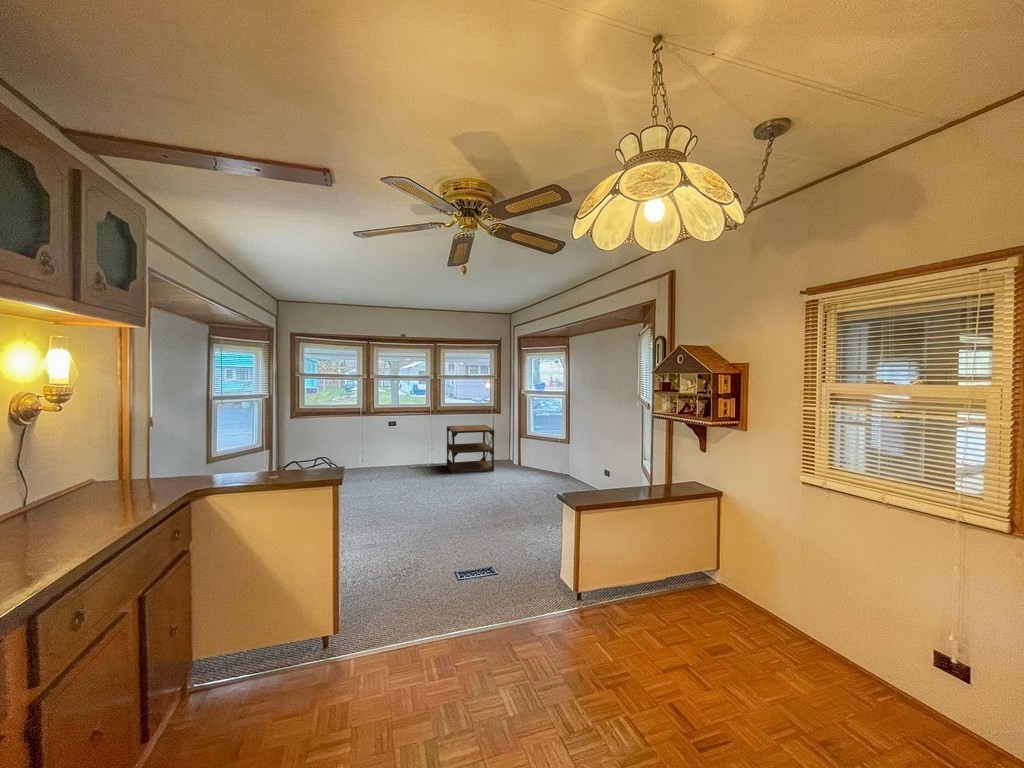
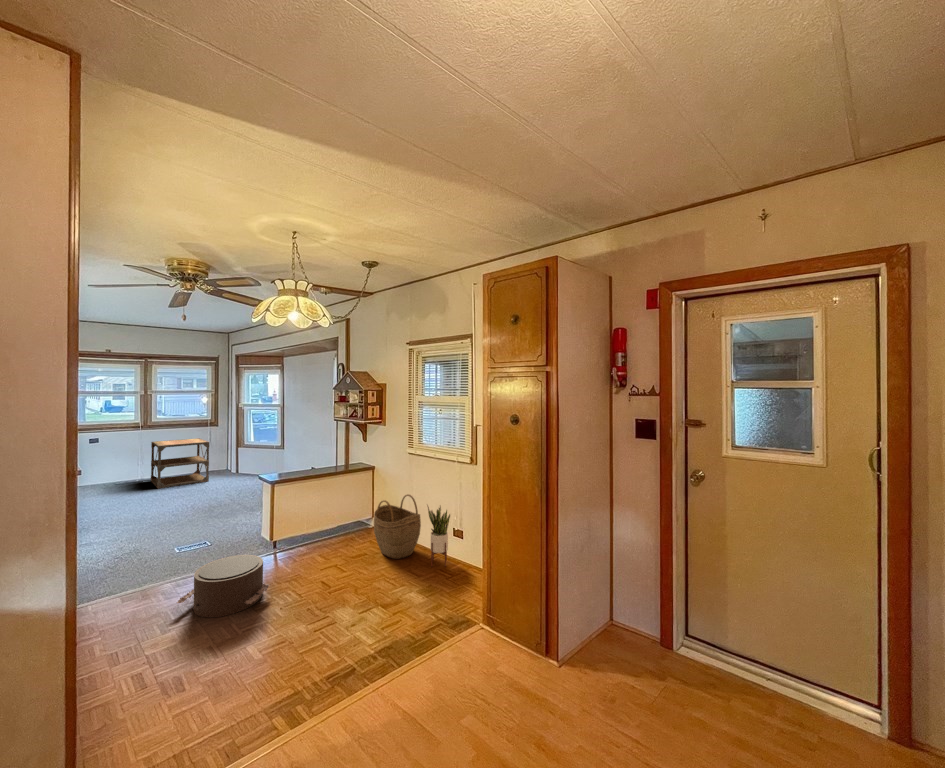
woven basket: none [743,558,849,679] -> present [374,494,421,559]
potted plant: none [878,596,952,743] -> present [427,505,450,567]
pouf: none [482,612,602,724] -> present [177,555,269,617]

